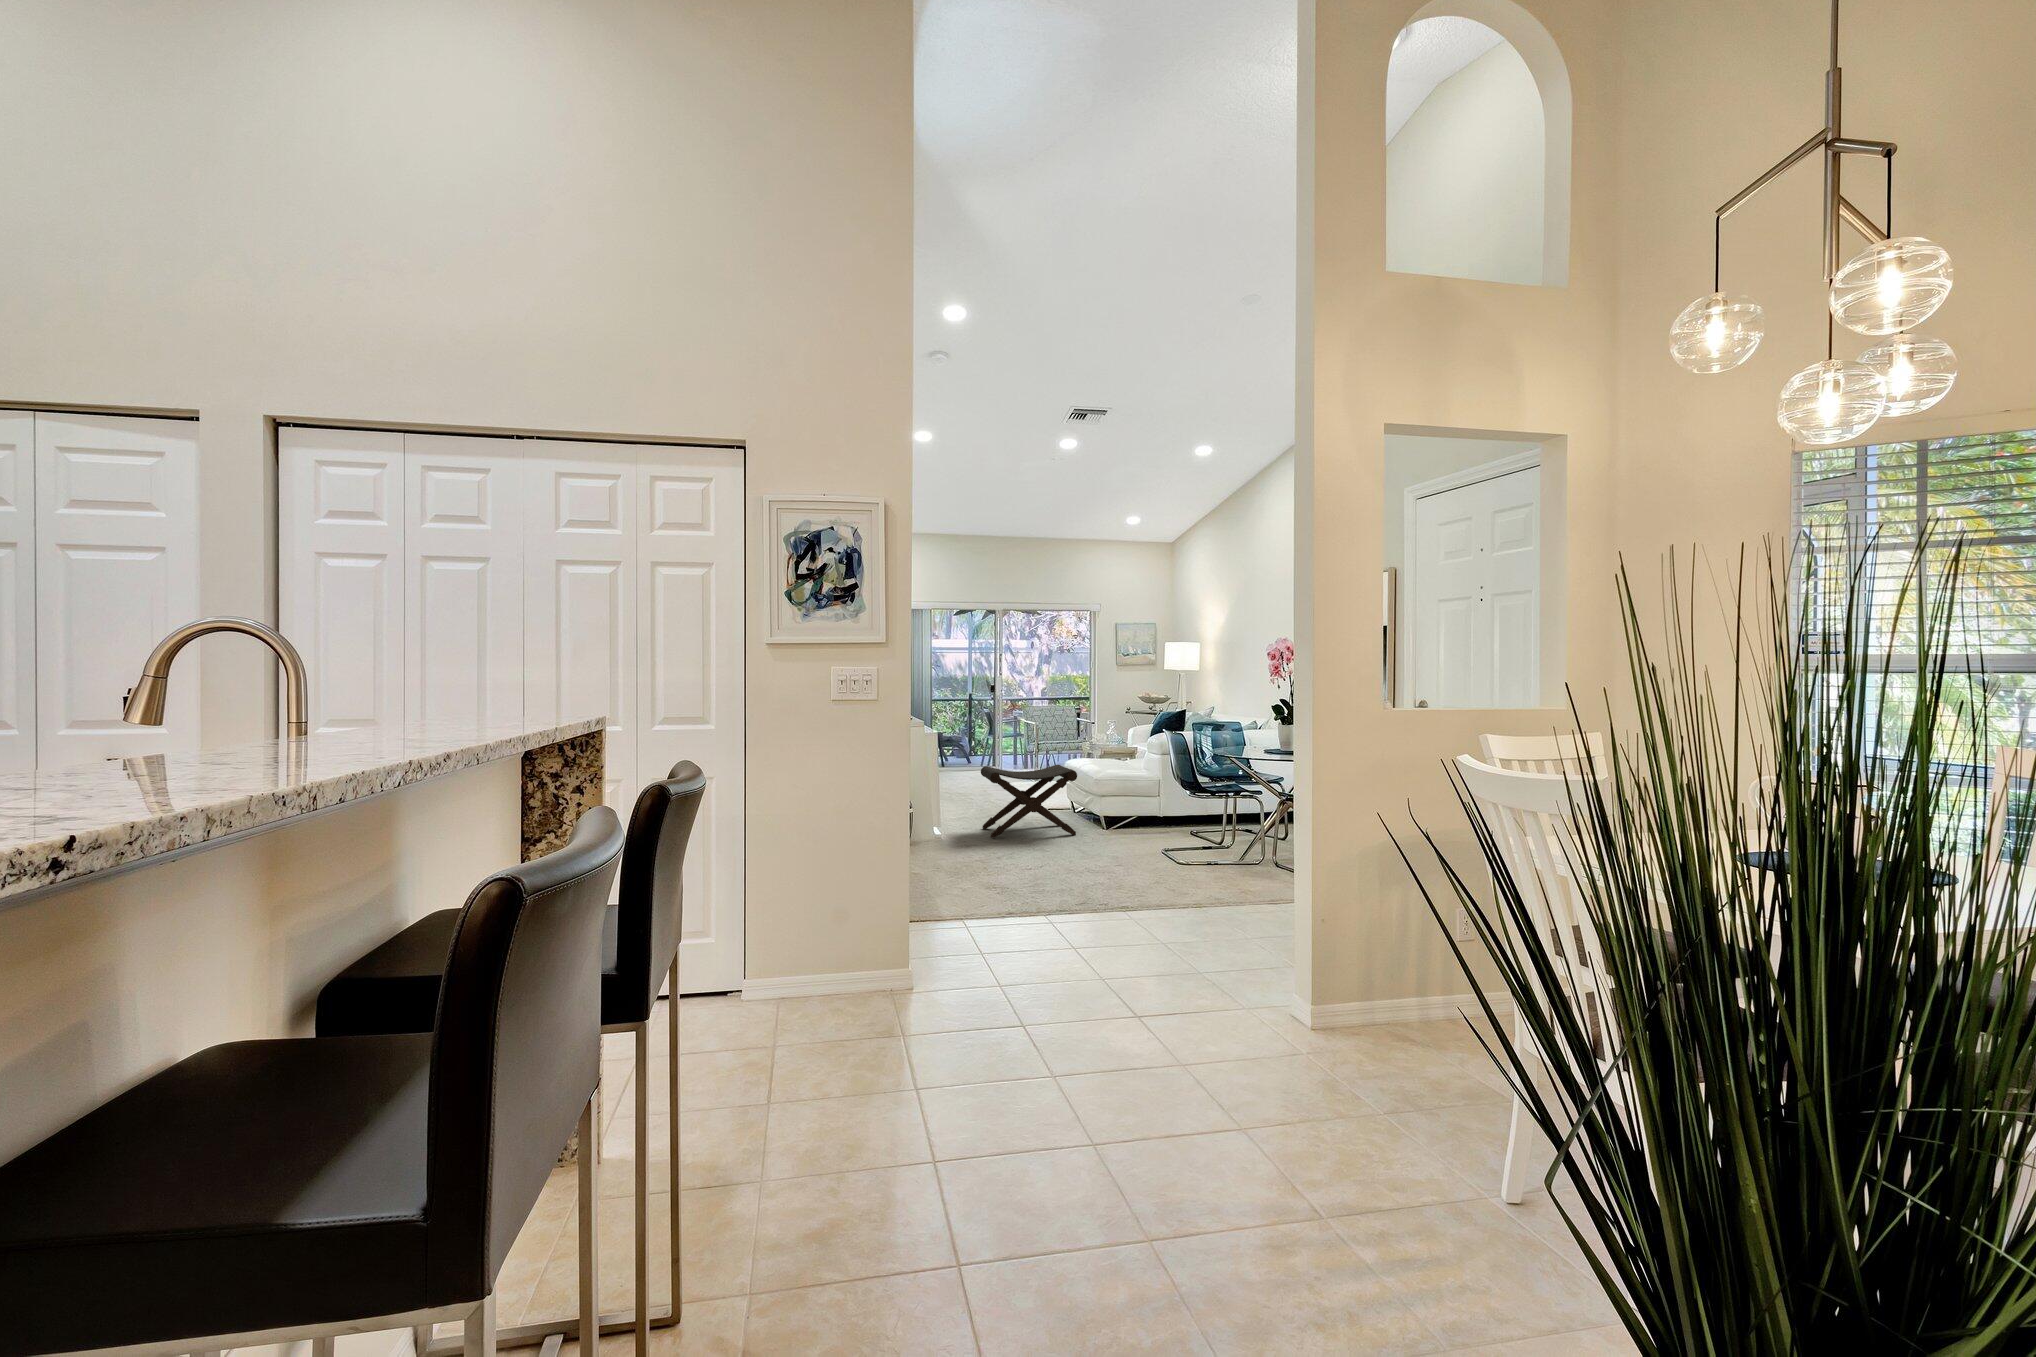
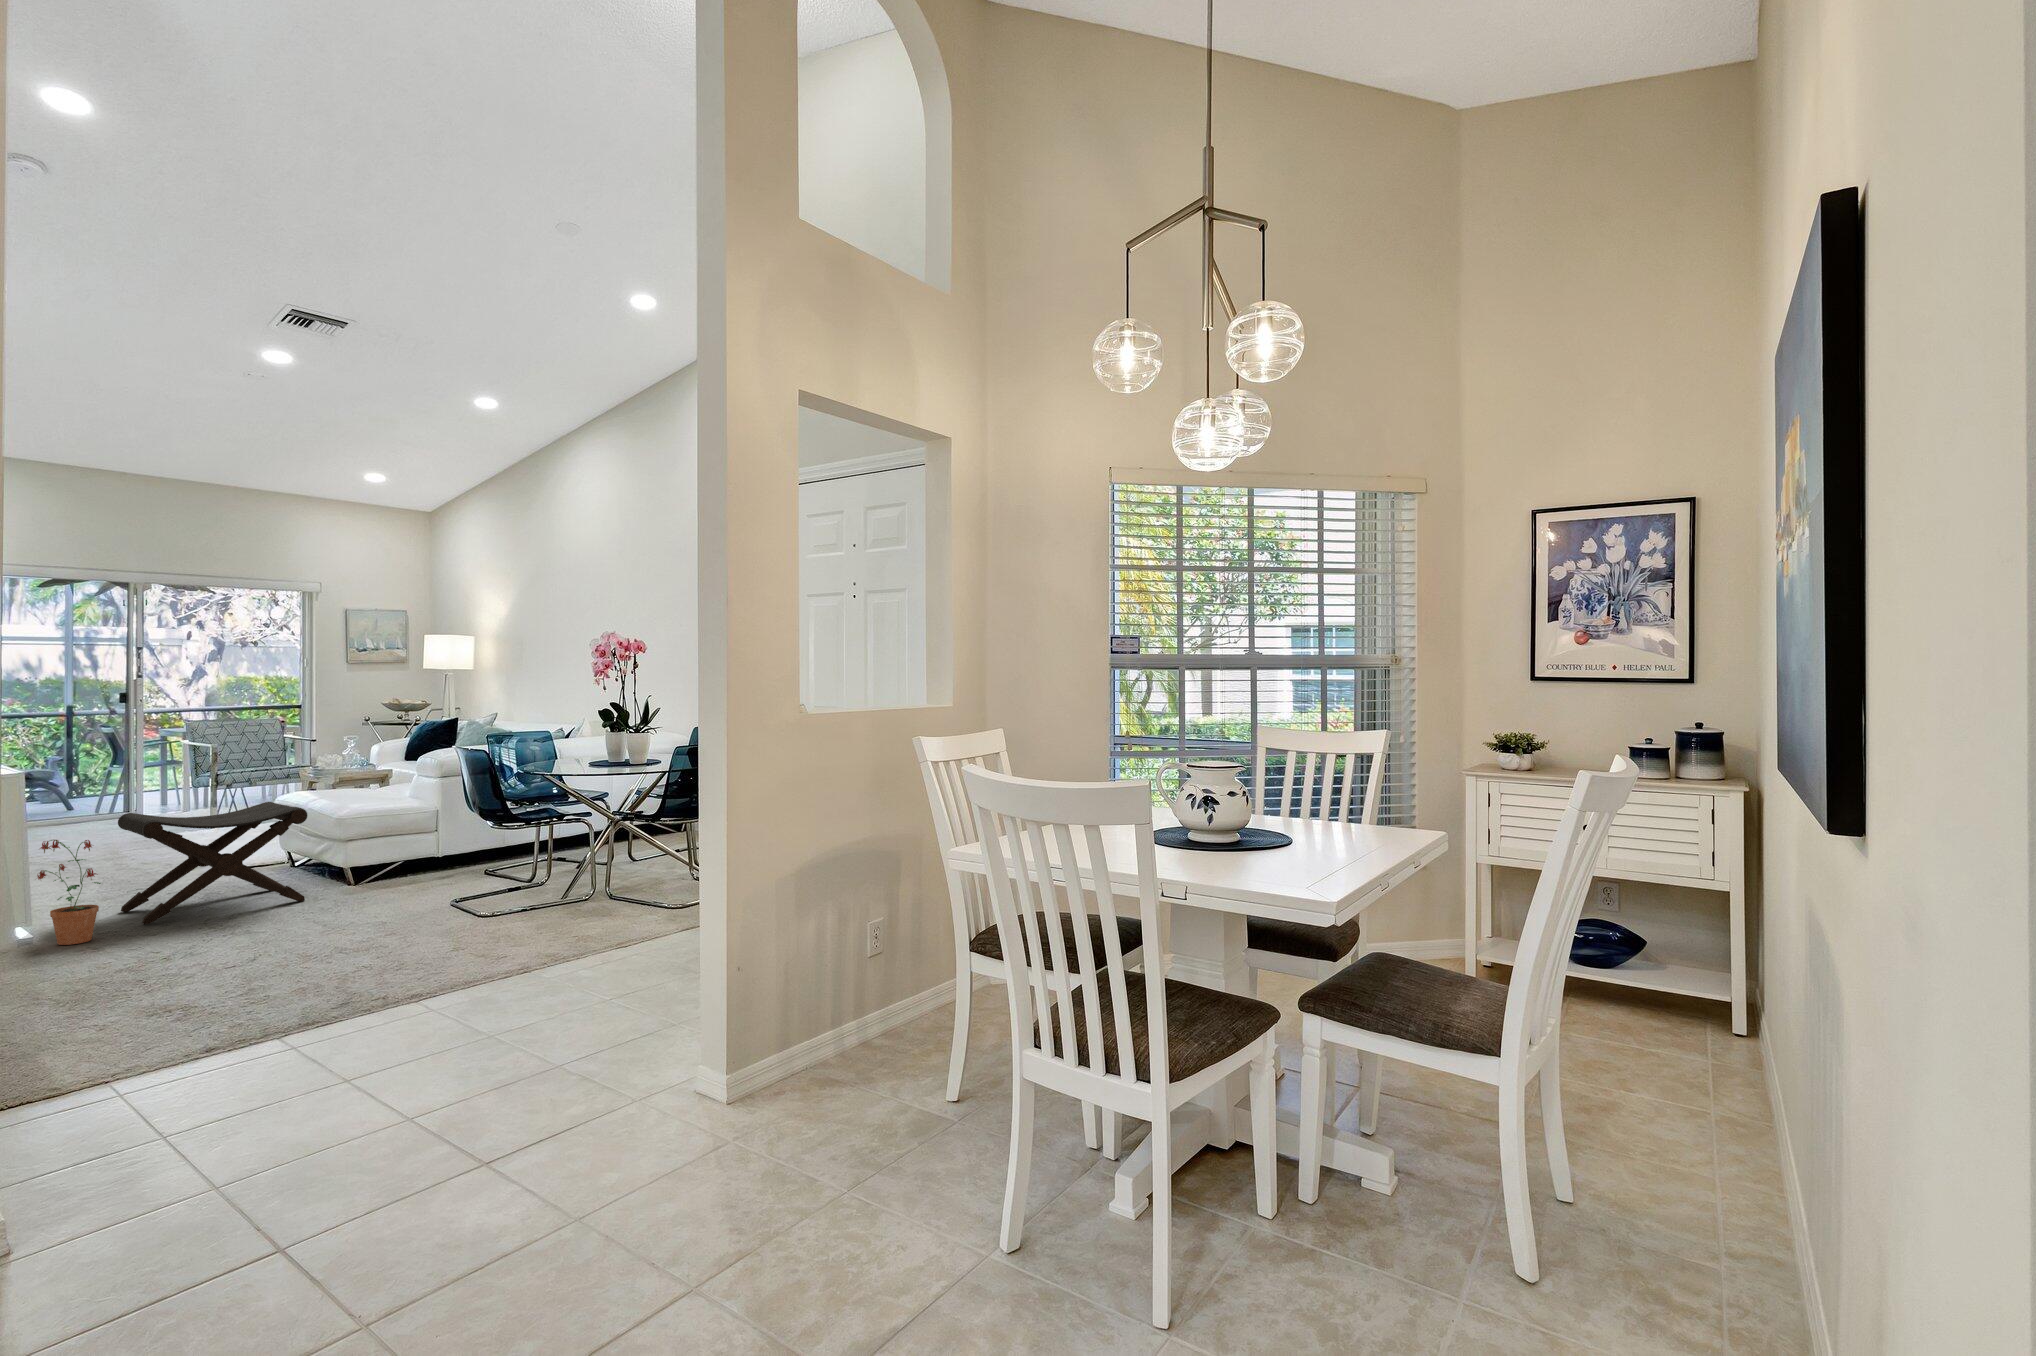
potted plant: none [940,779,973,845] -> present [37,840,101,945]

